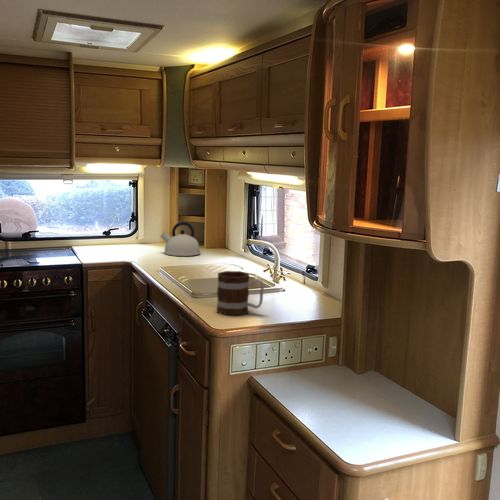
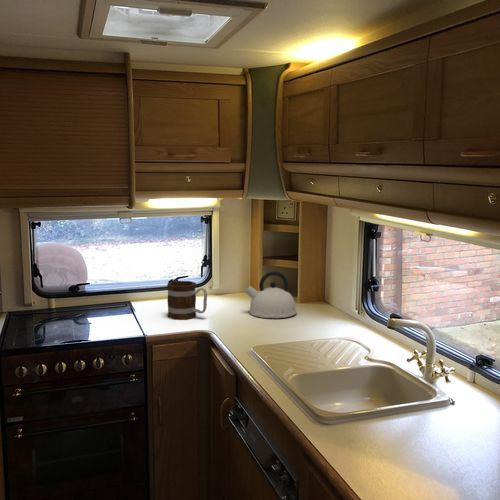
mug: present [217,271,264,315] -> present [167,281,207,319]

